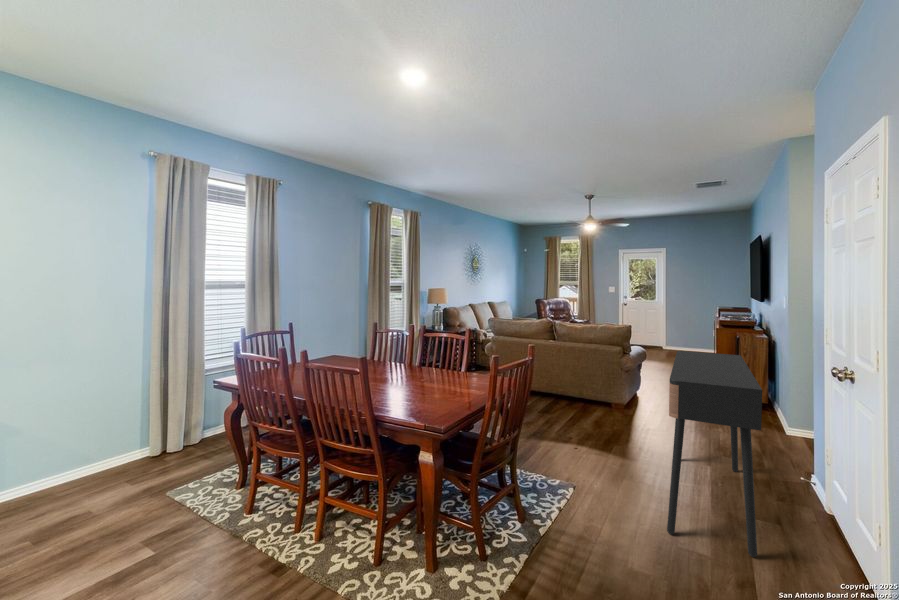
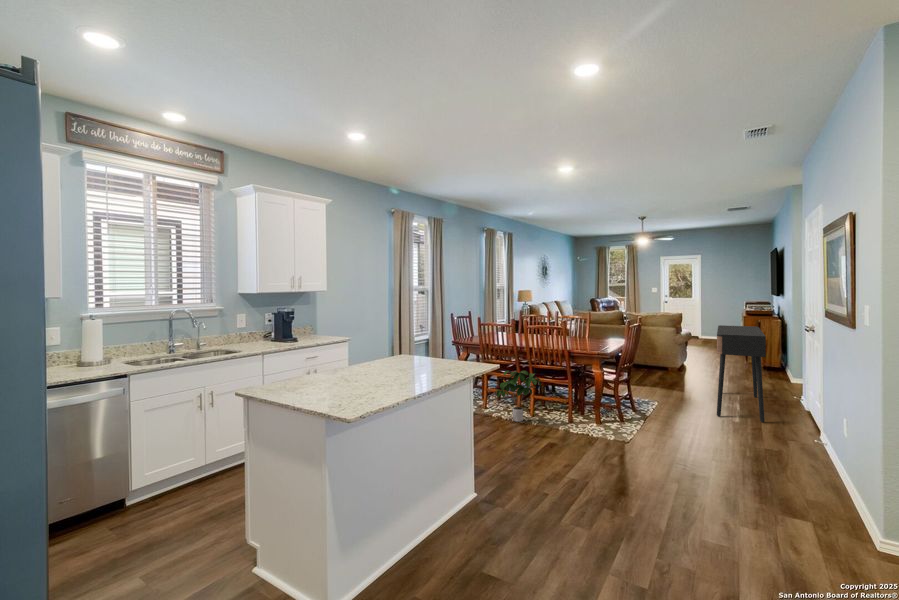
potted plant: none [245,448,324,555] -> present [495,371,541,422]

